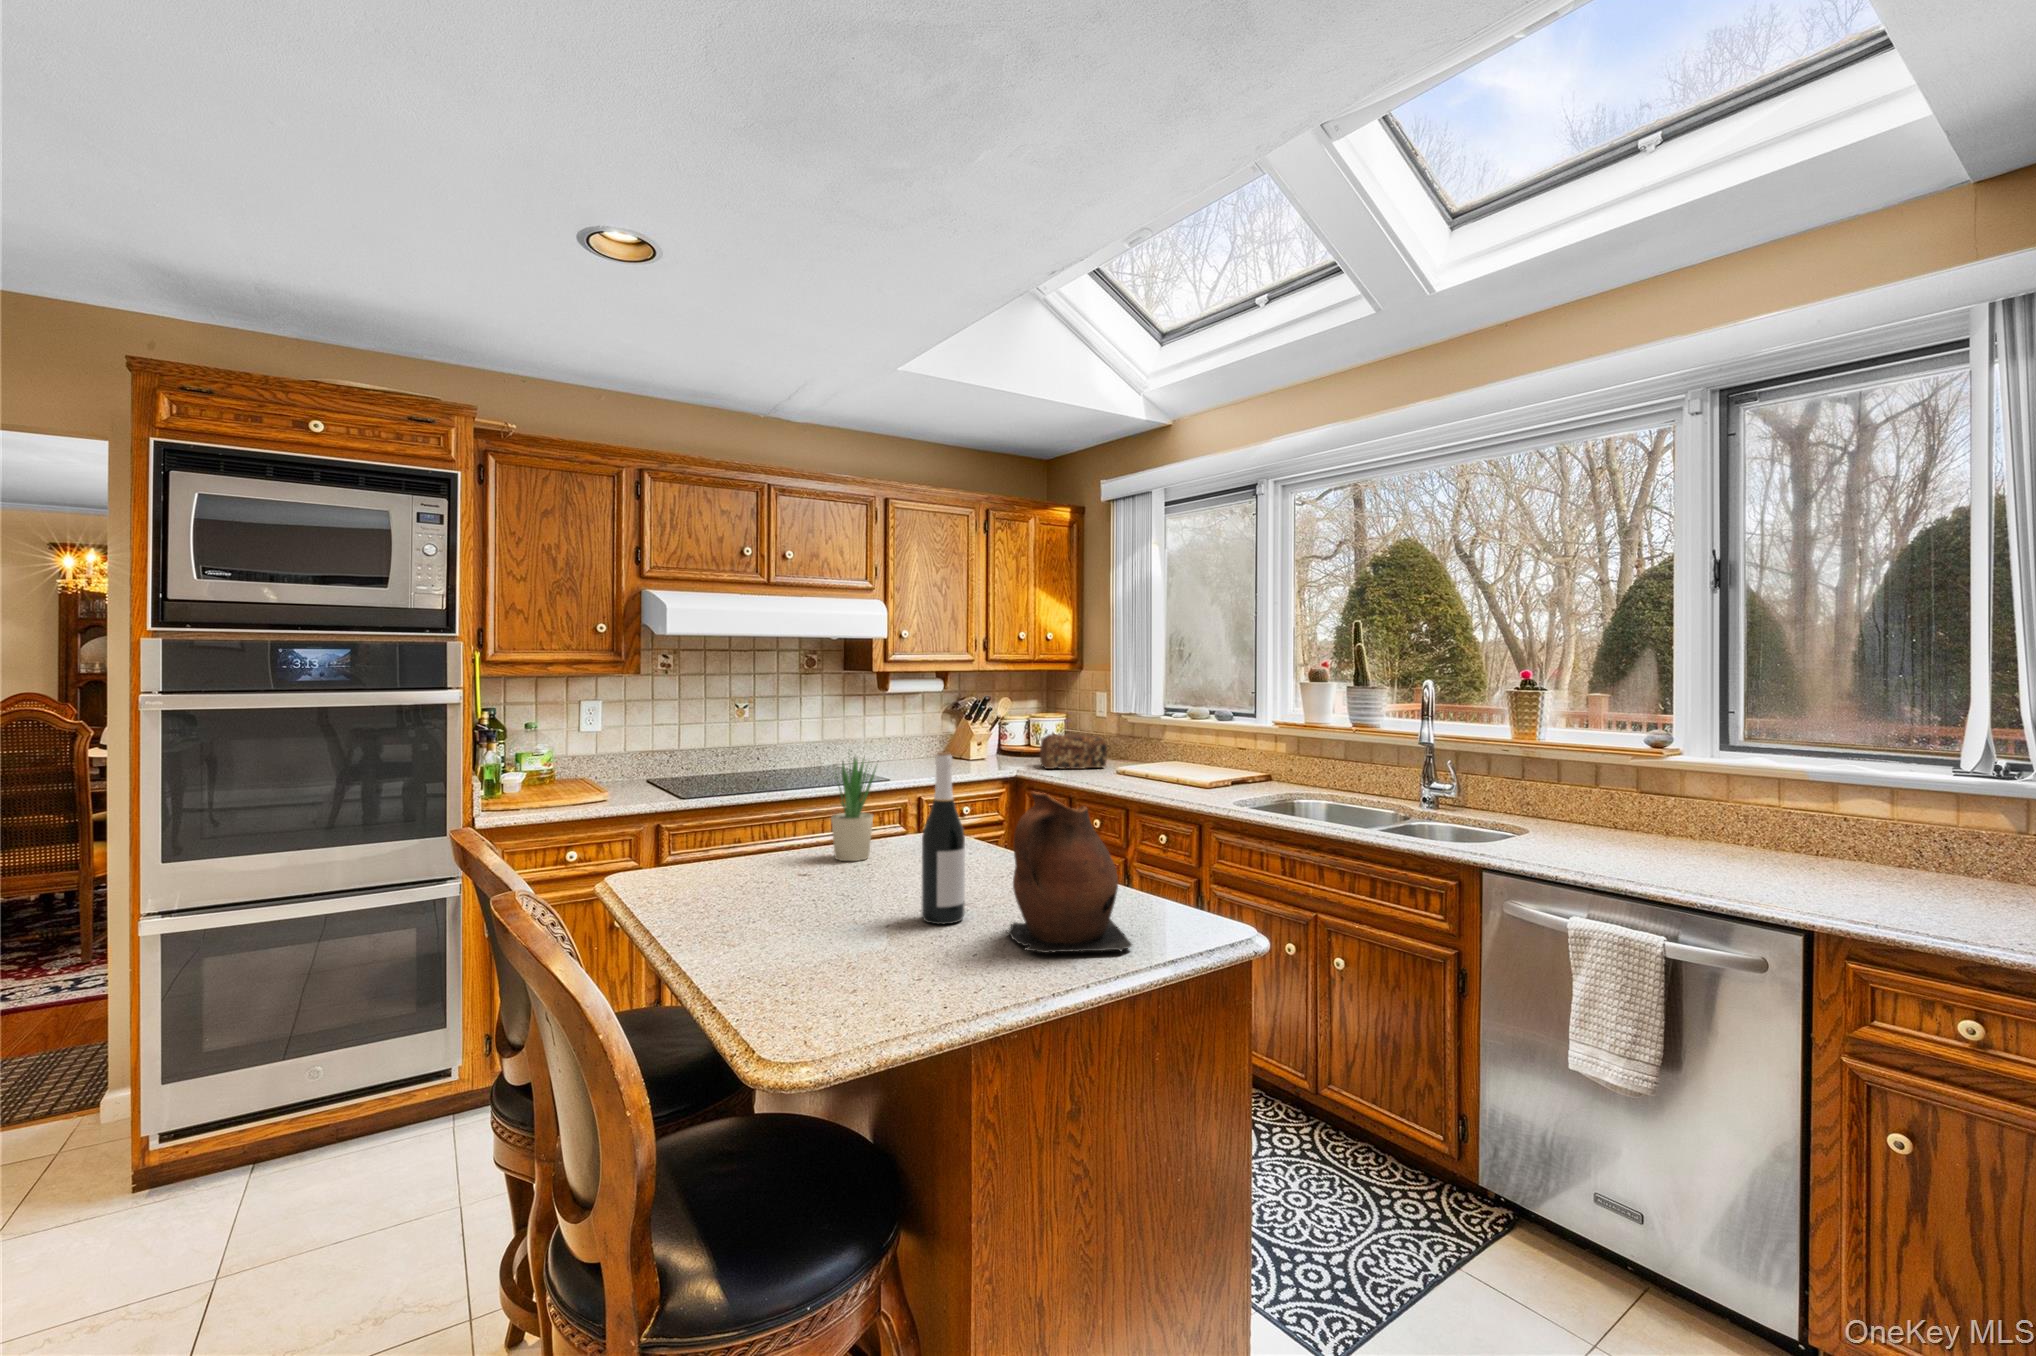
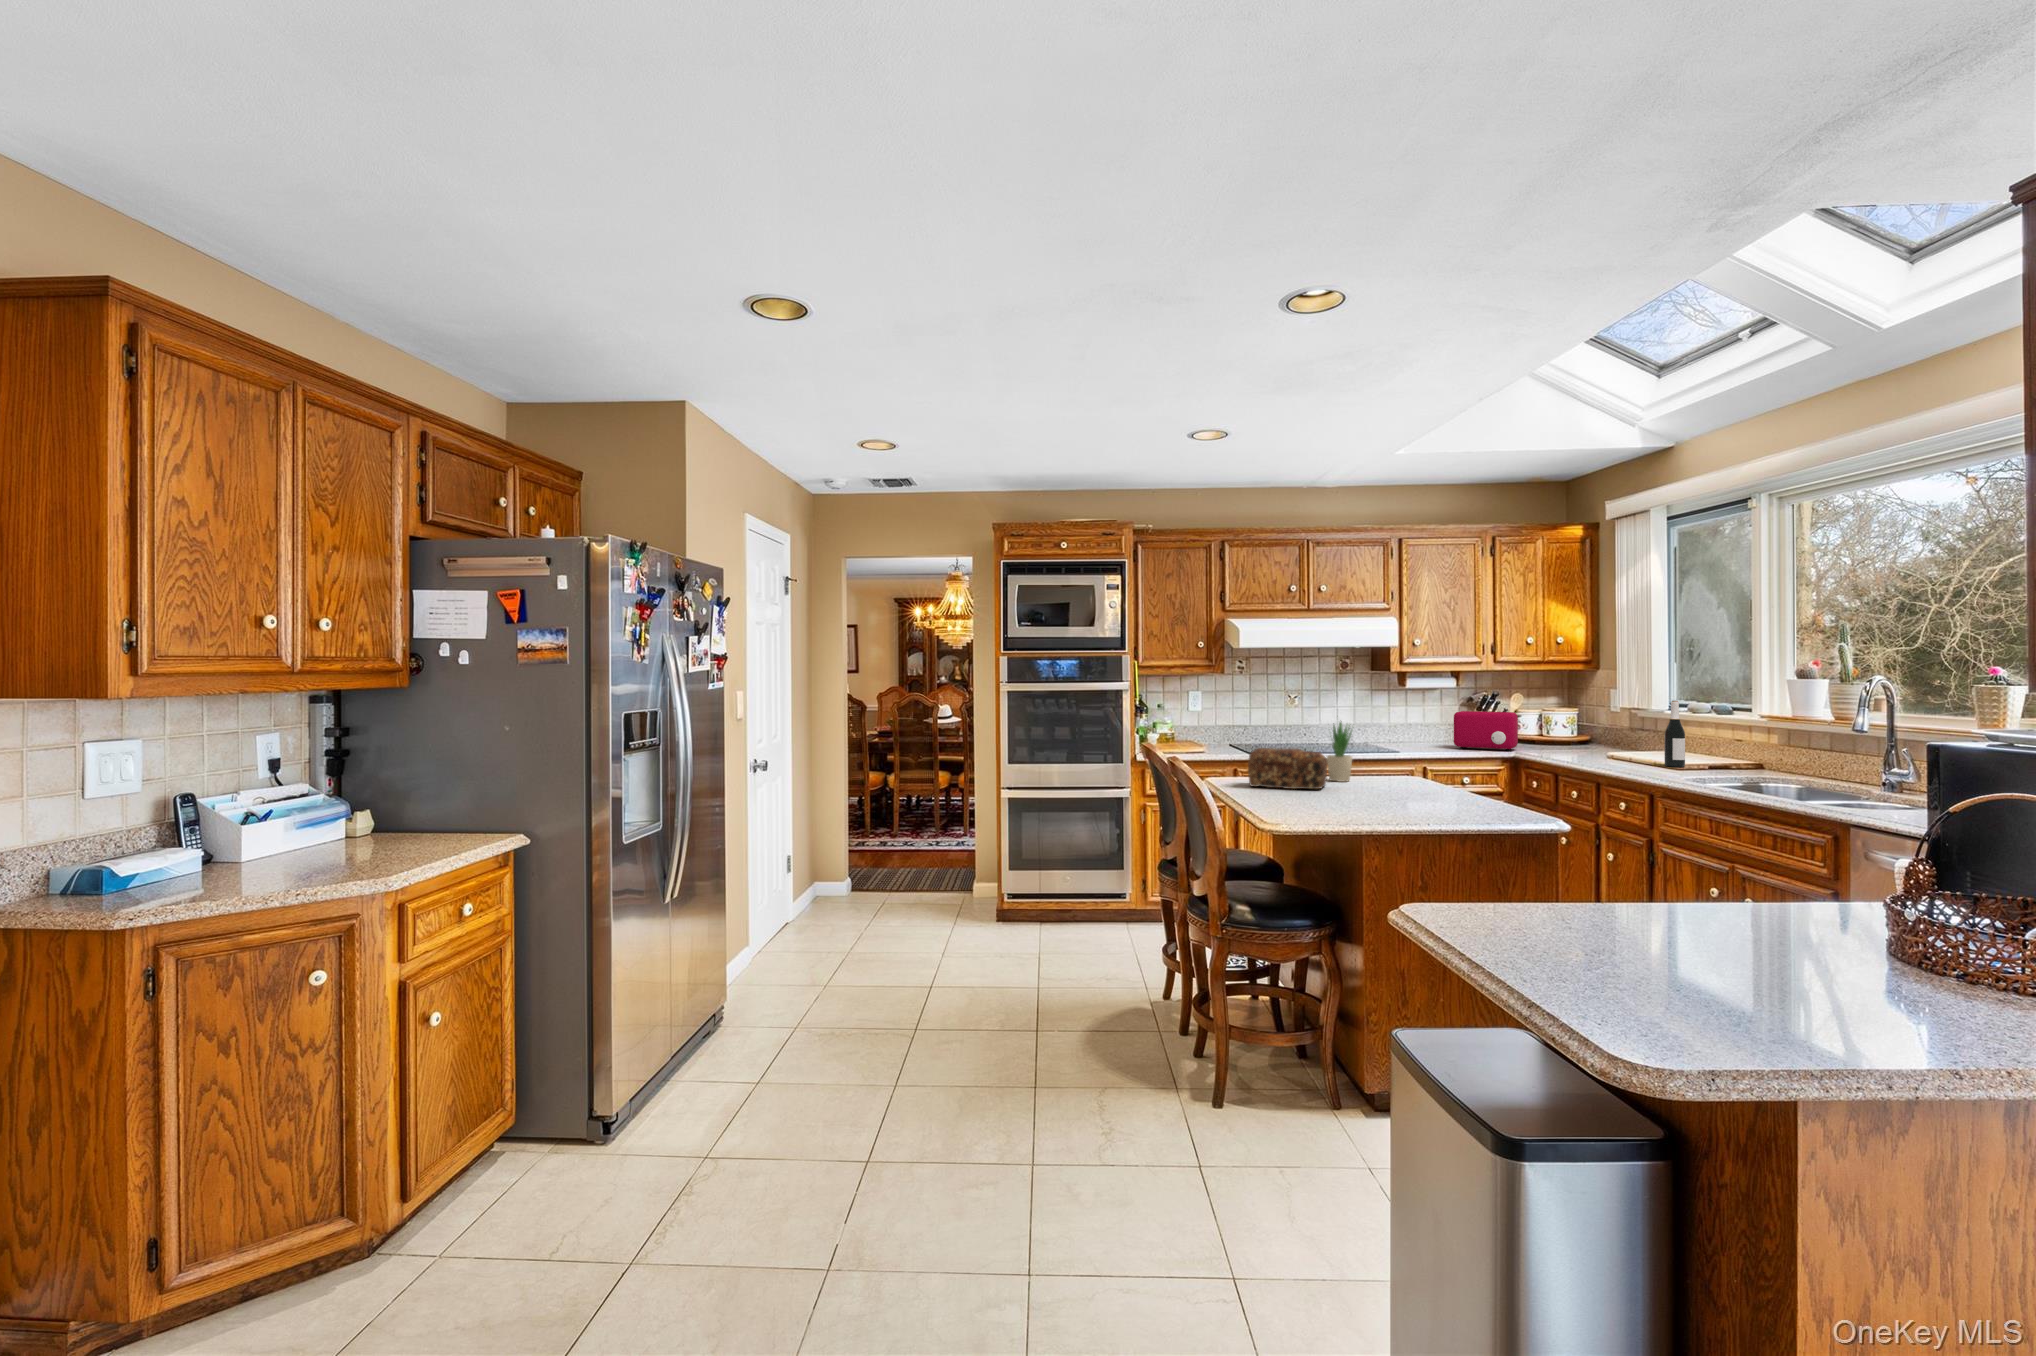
toaster: none [950,722,1020,770] -> present [1454,711,1518,751]
bread loaf: present [1040,734,1107,769] -> present [1248,748,1327,789]
wine bottle: present [921,752,965,924] -> present [1664,701,1685,767]
ceramic pitcher: present [1007,792,1132,953] -> none [1397,733,1466,816]

